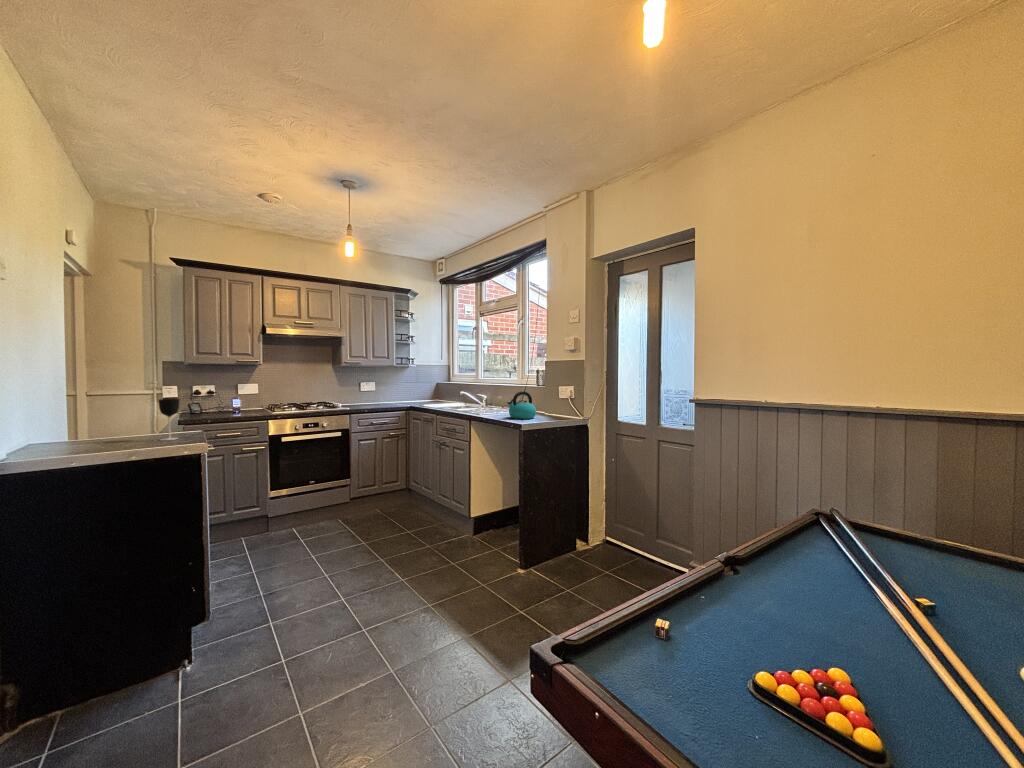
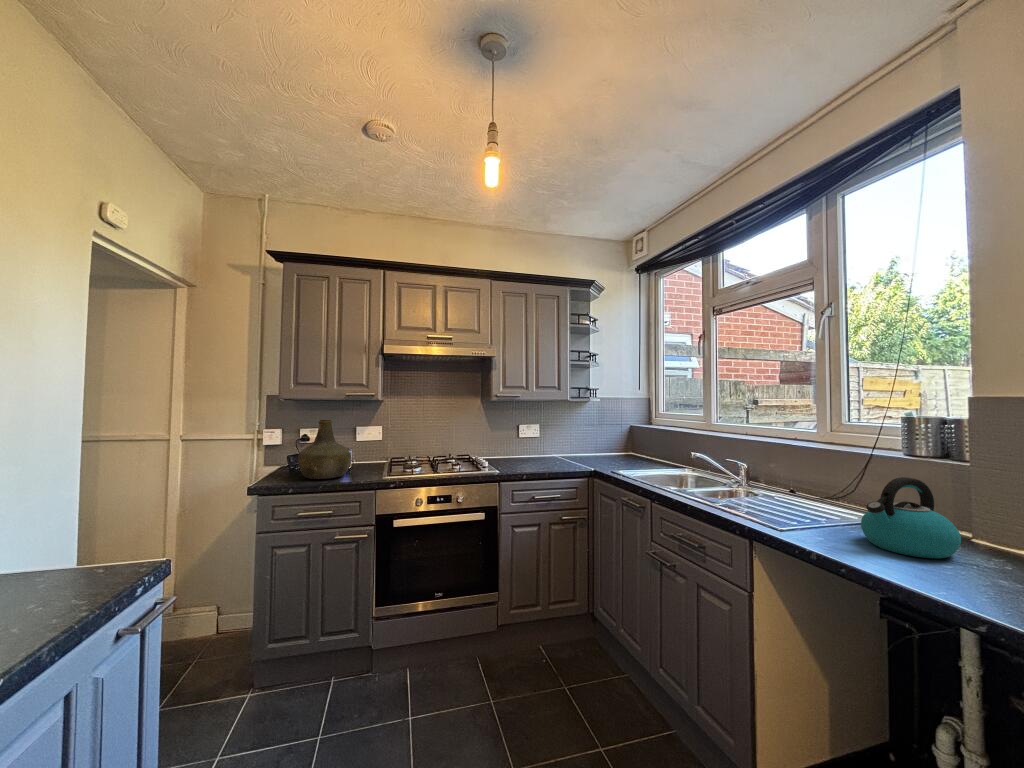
bottle: none [207,377,246,415] -> present [298,419,351,479]
wine glass: present [158,399,179,440] -> none [40,492,98,600]

